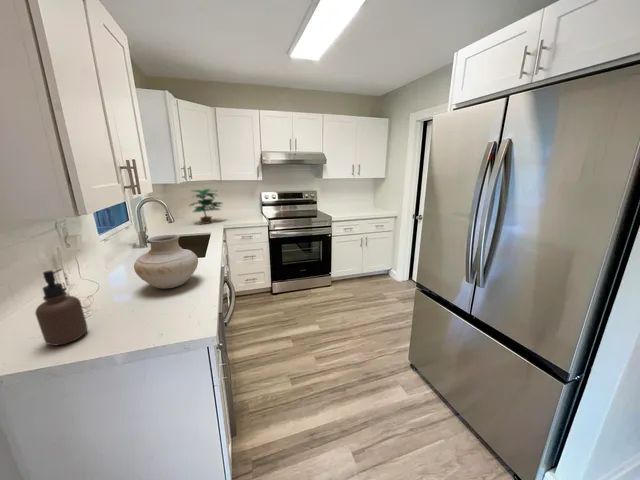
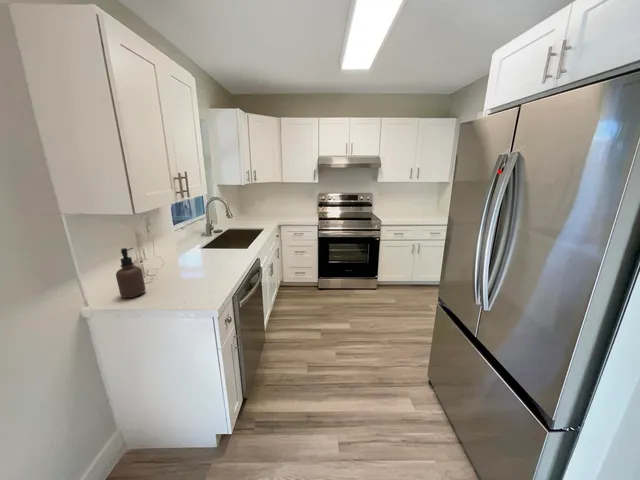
potted plant: present [190,189,222,224] -> none [252,189,282,219]
vase: present [134,235,198,289] -> none [185,229,231,270]

